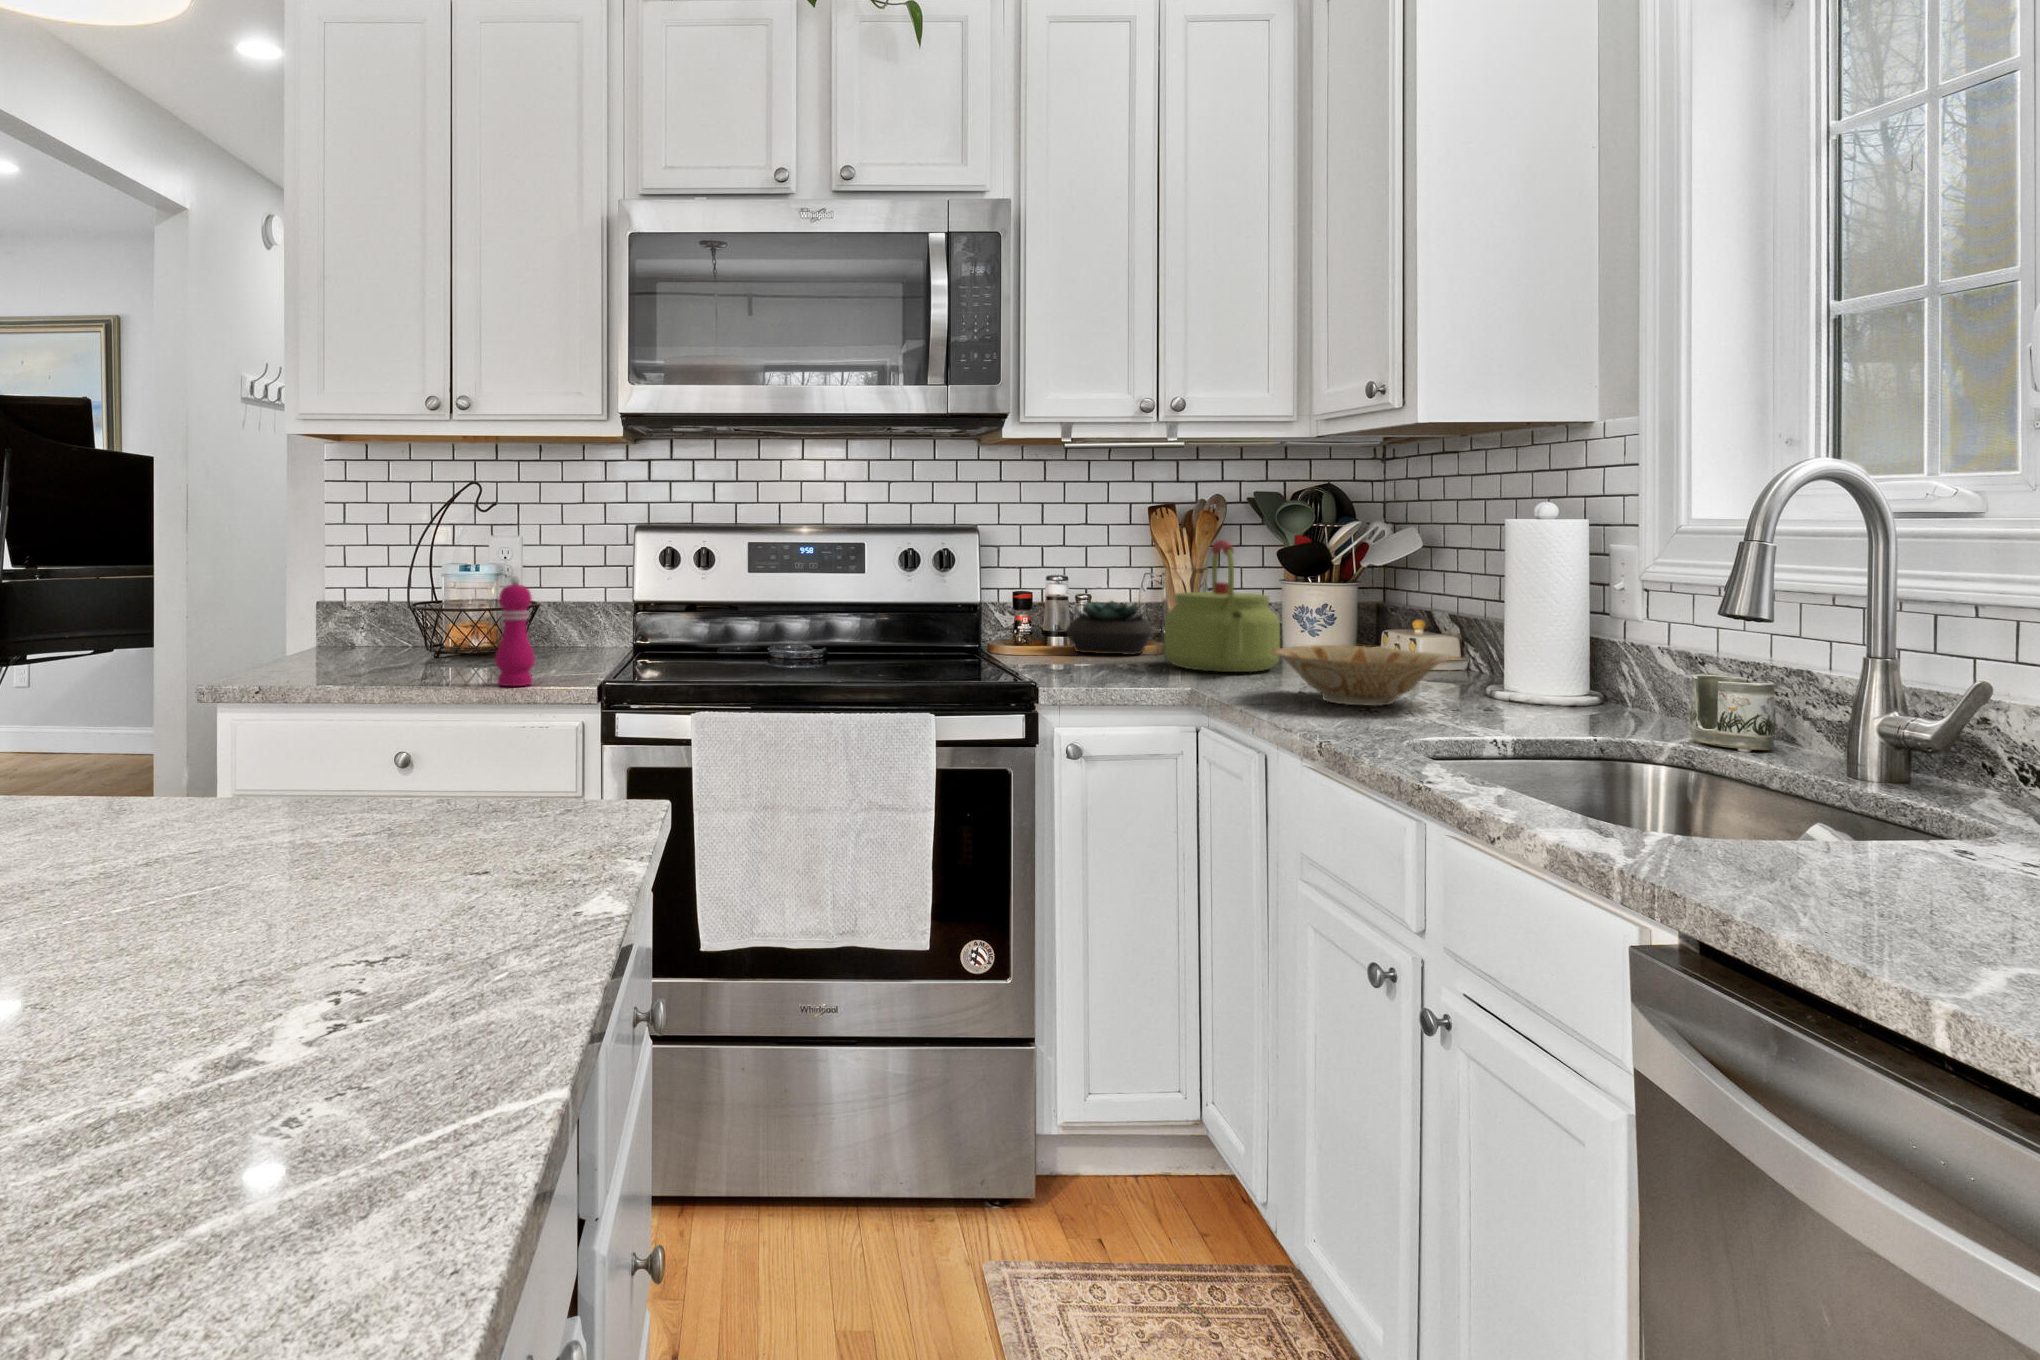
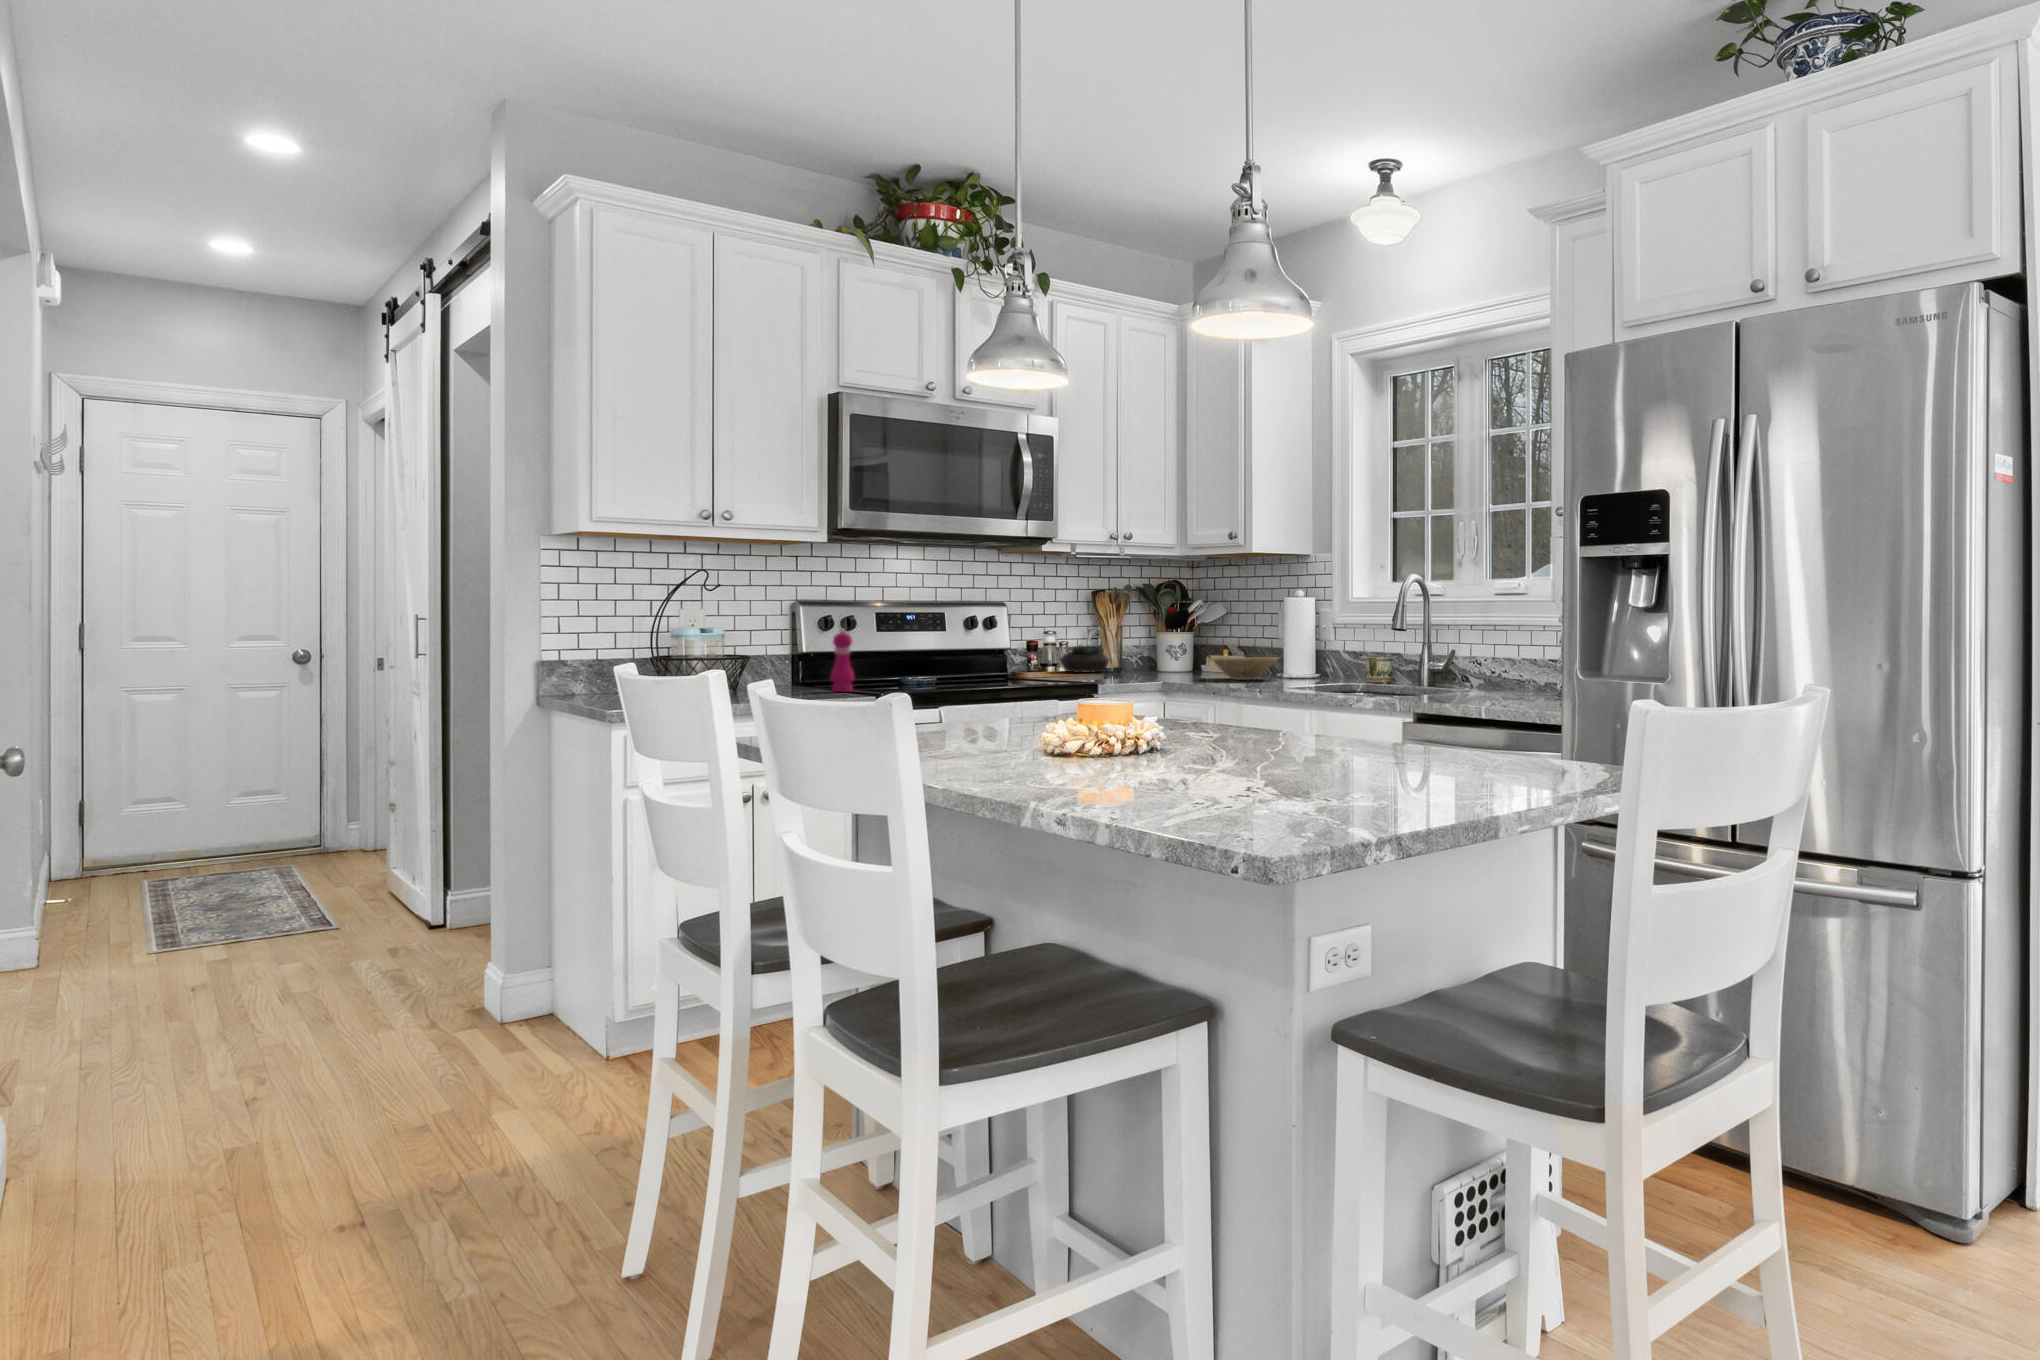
kettle: present [1164,540,1280,672] -> none [1129,609,1185,675]

